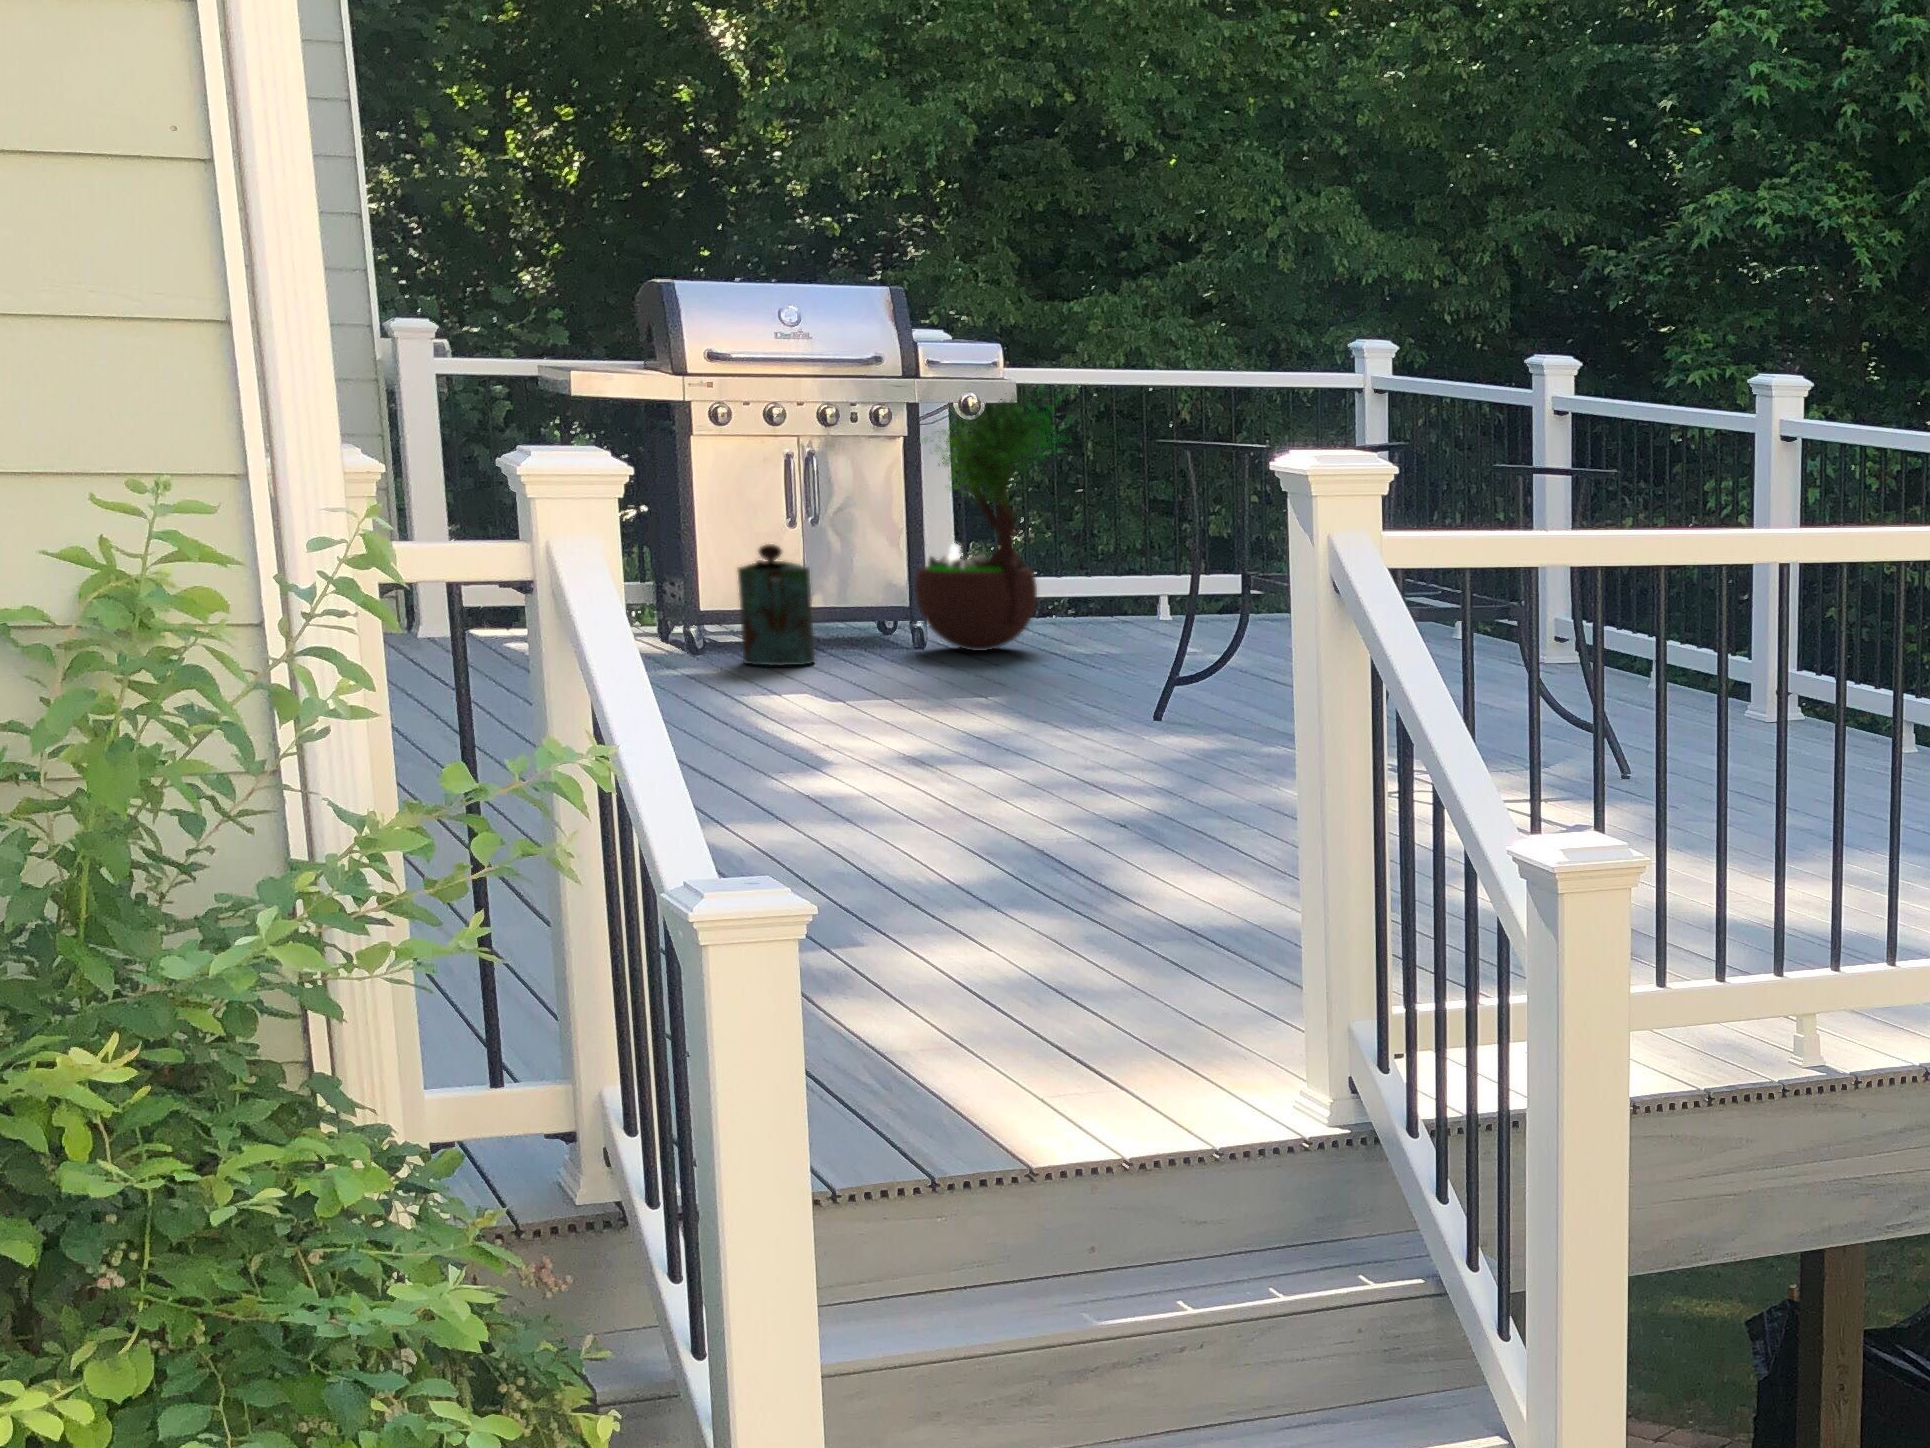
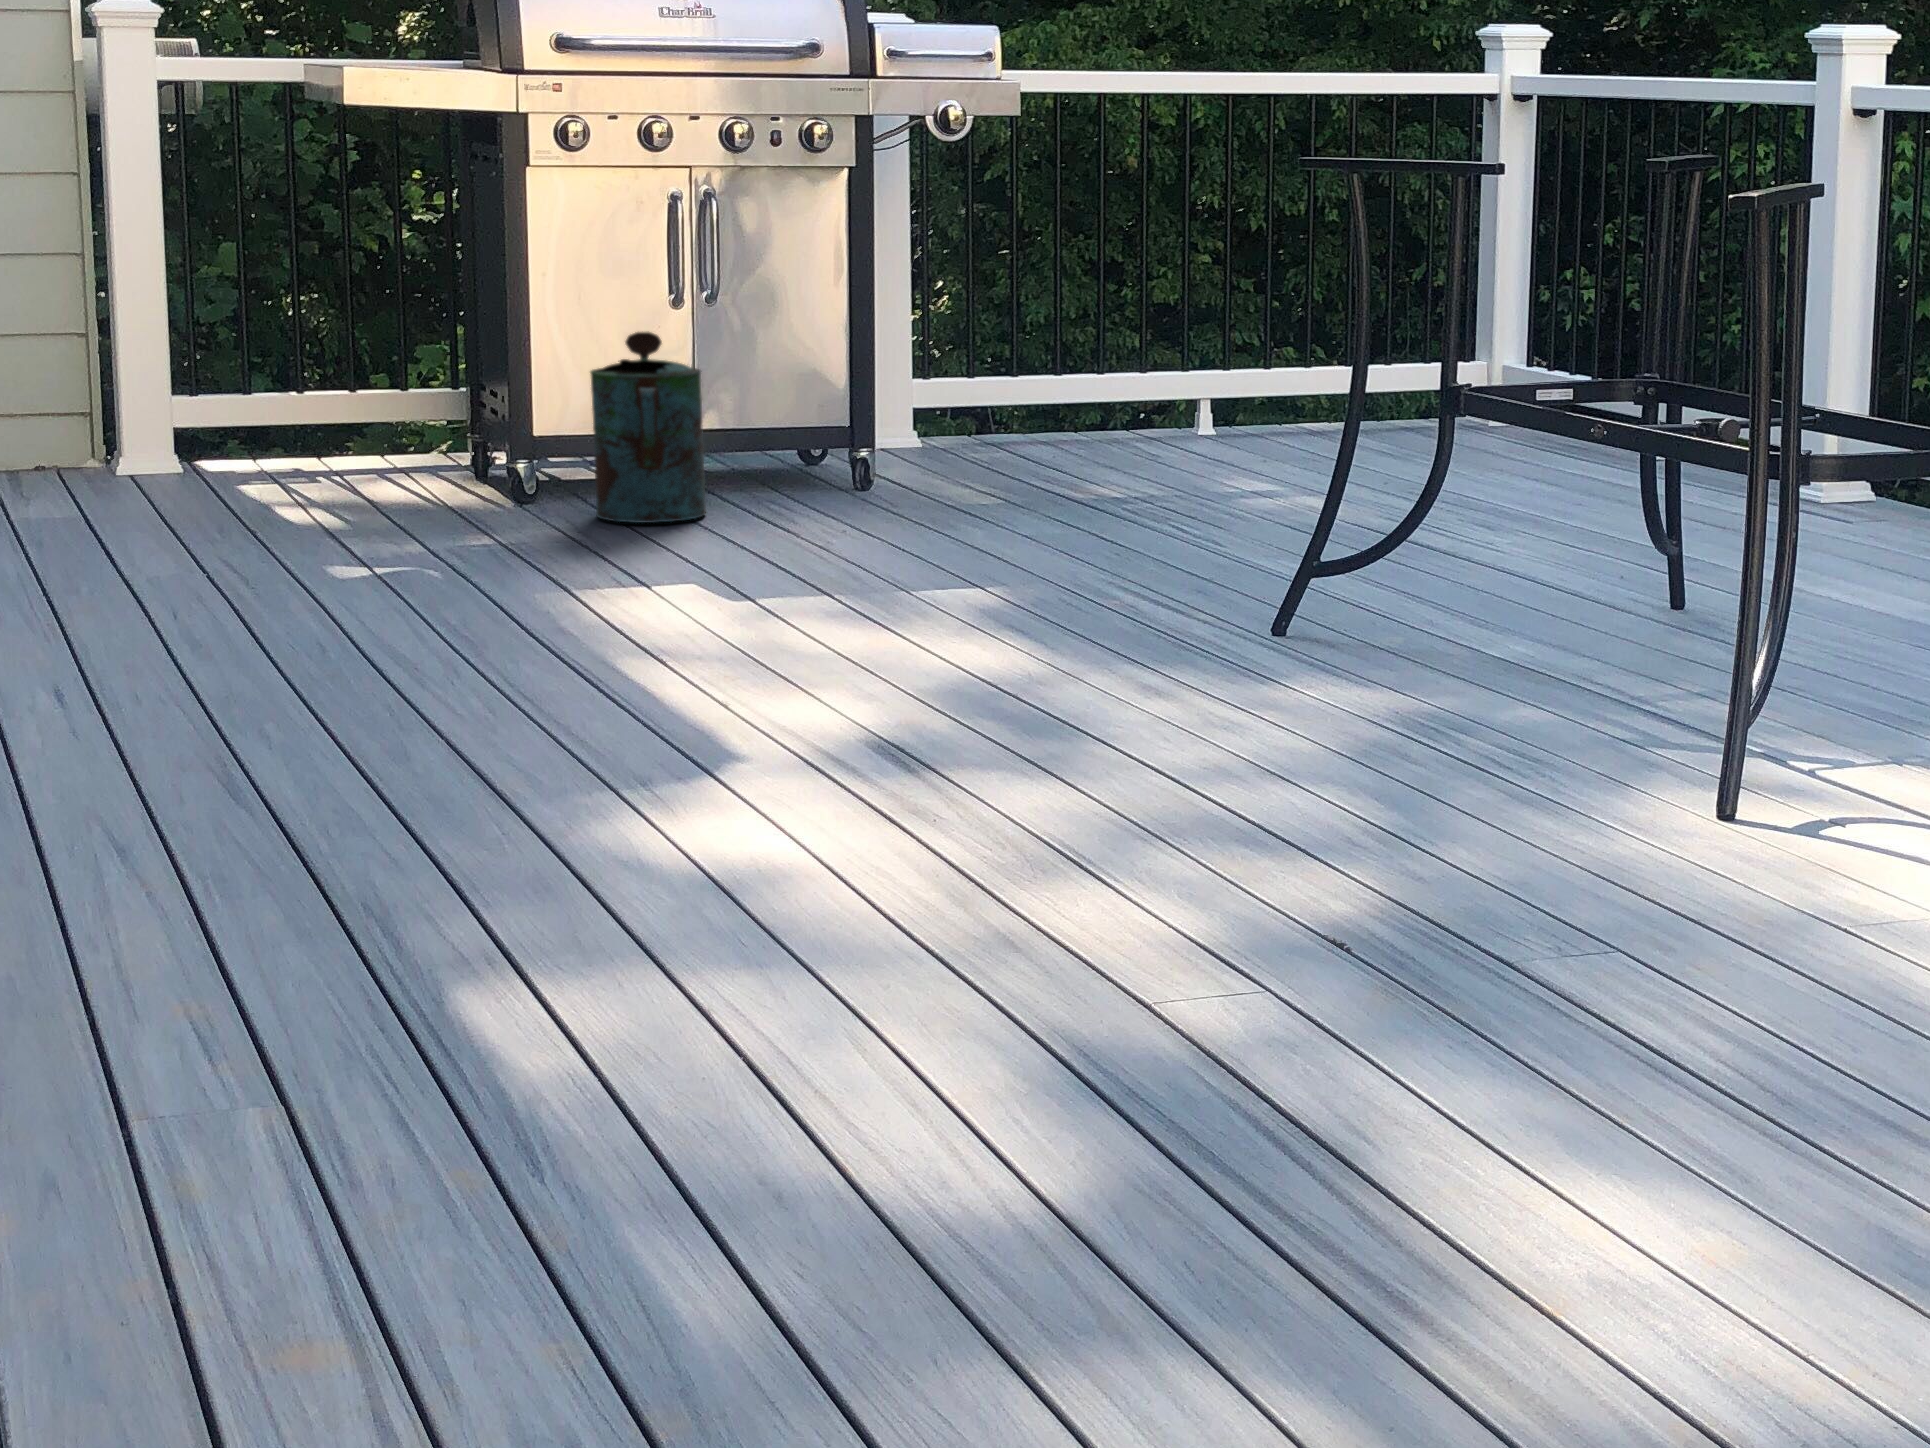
potted tree: present [915,385,1071,651] -> none [858,59,1098,488]

